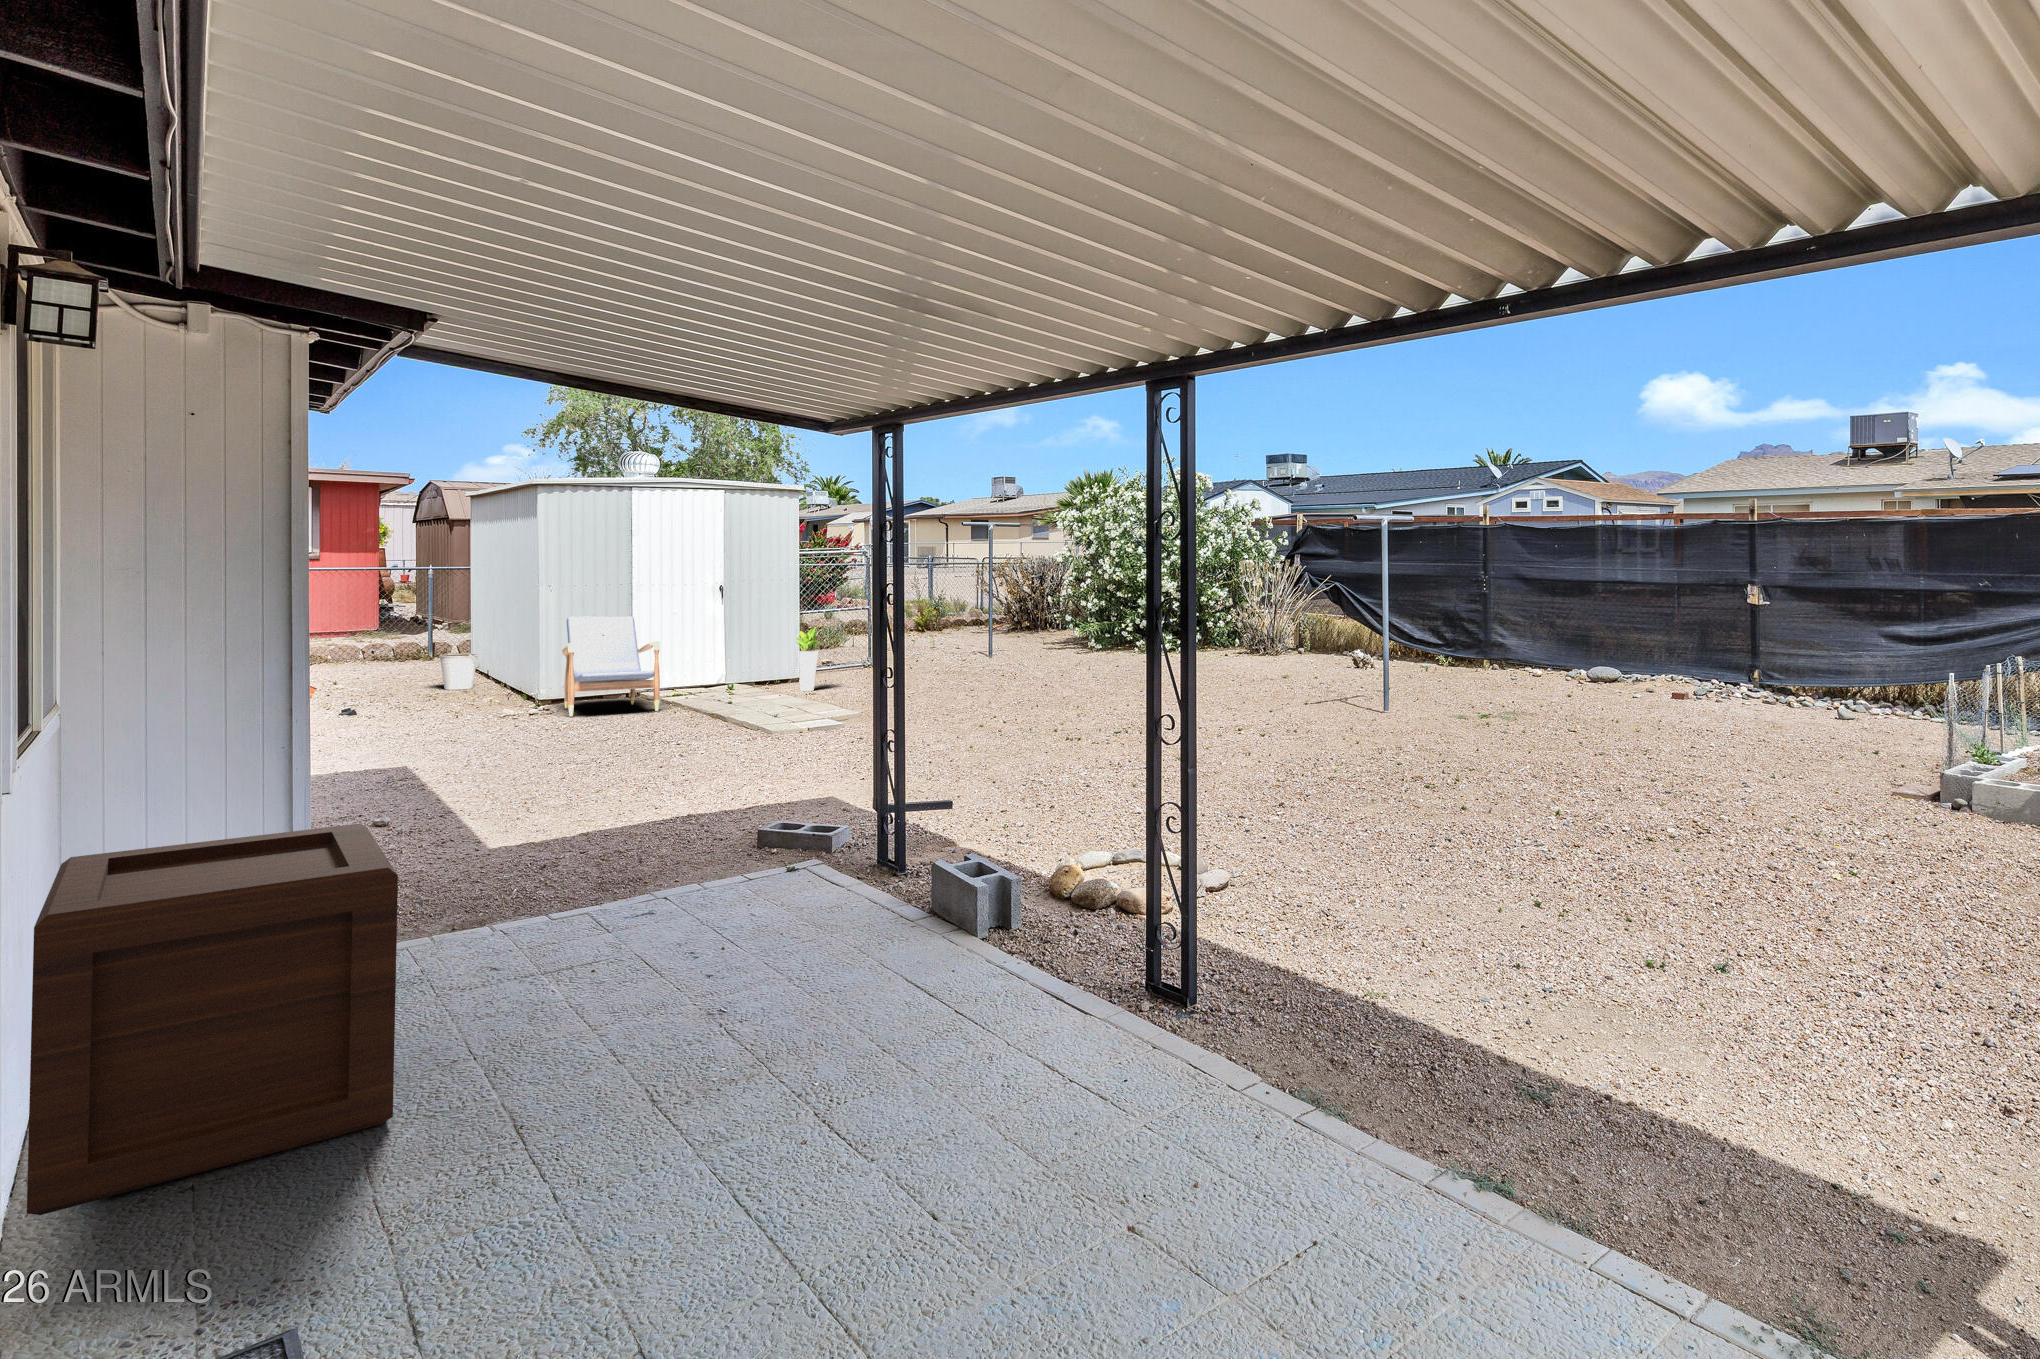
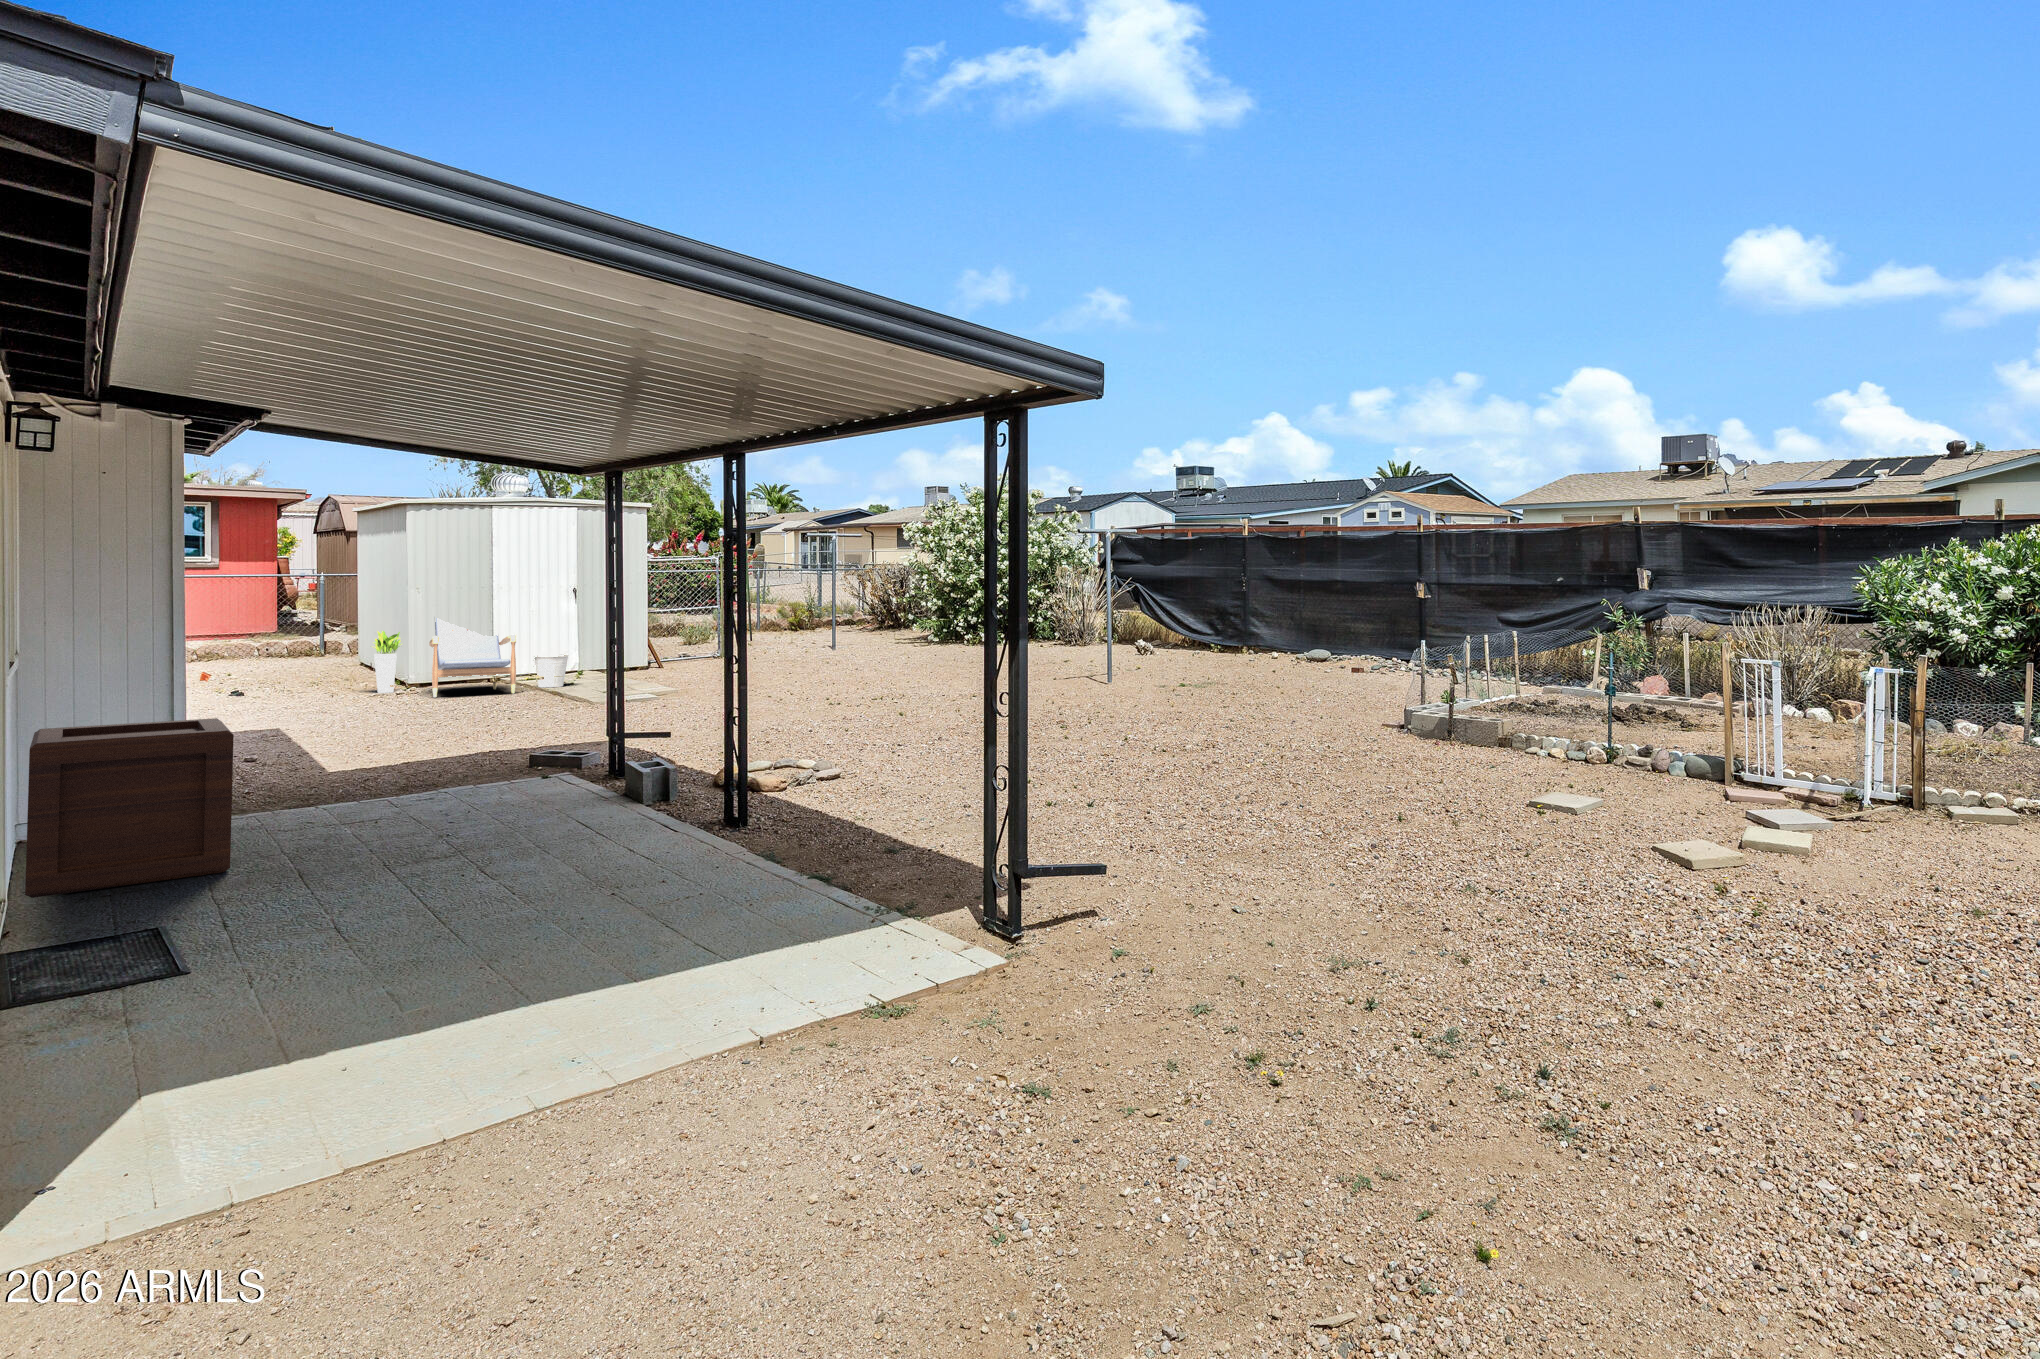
planter: present [797,627,819,691] -> present [373,631,401,693]
bucket: present [440,653,479,690] -> present [534,655,568,687]

